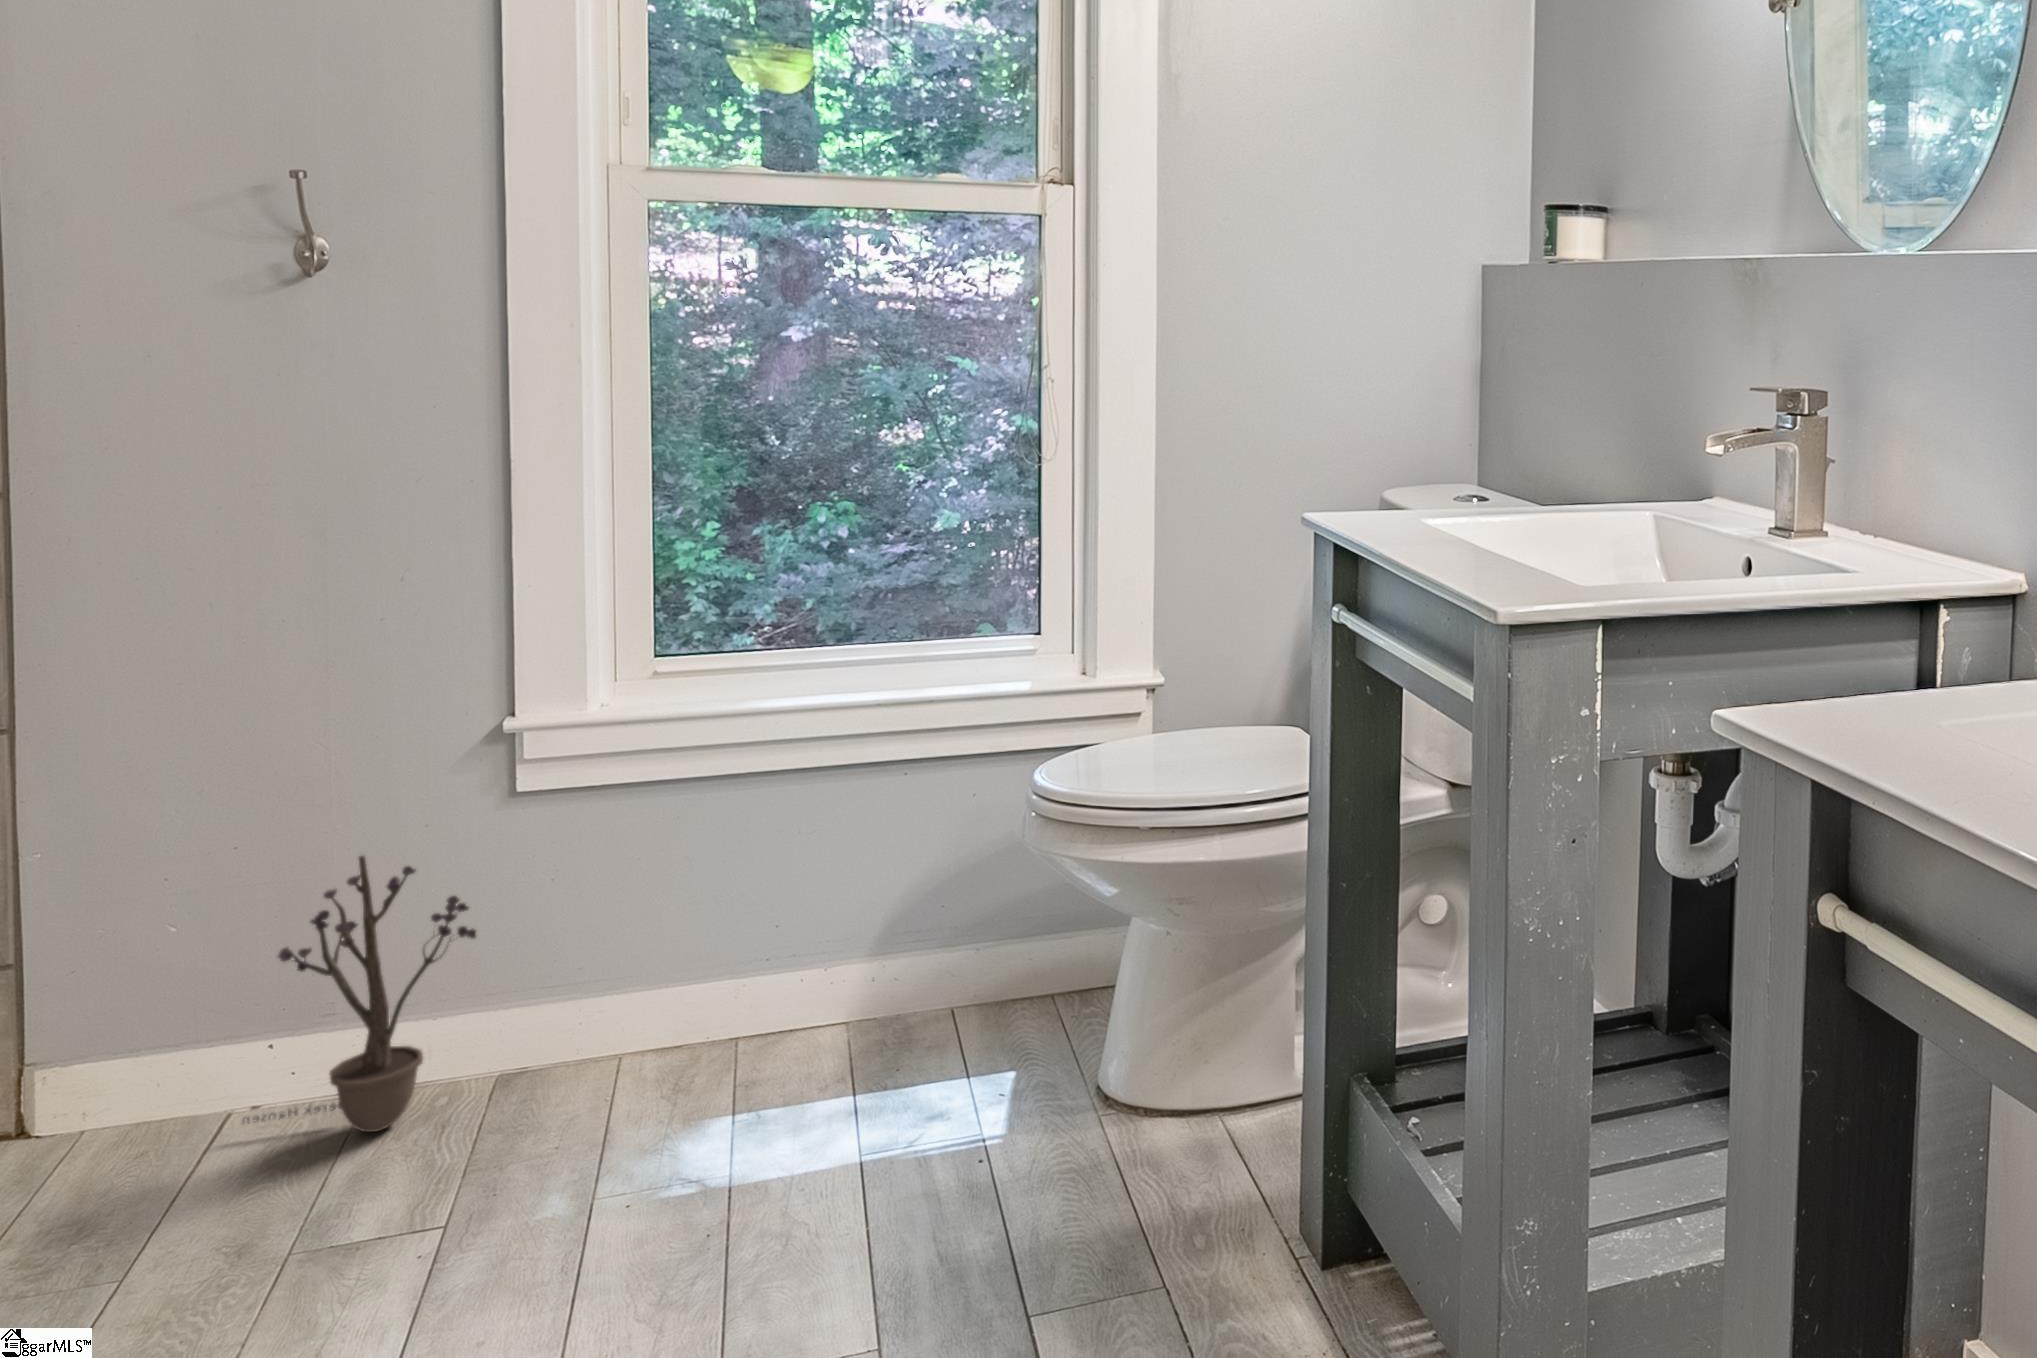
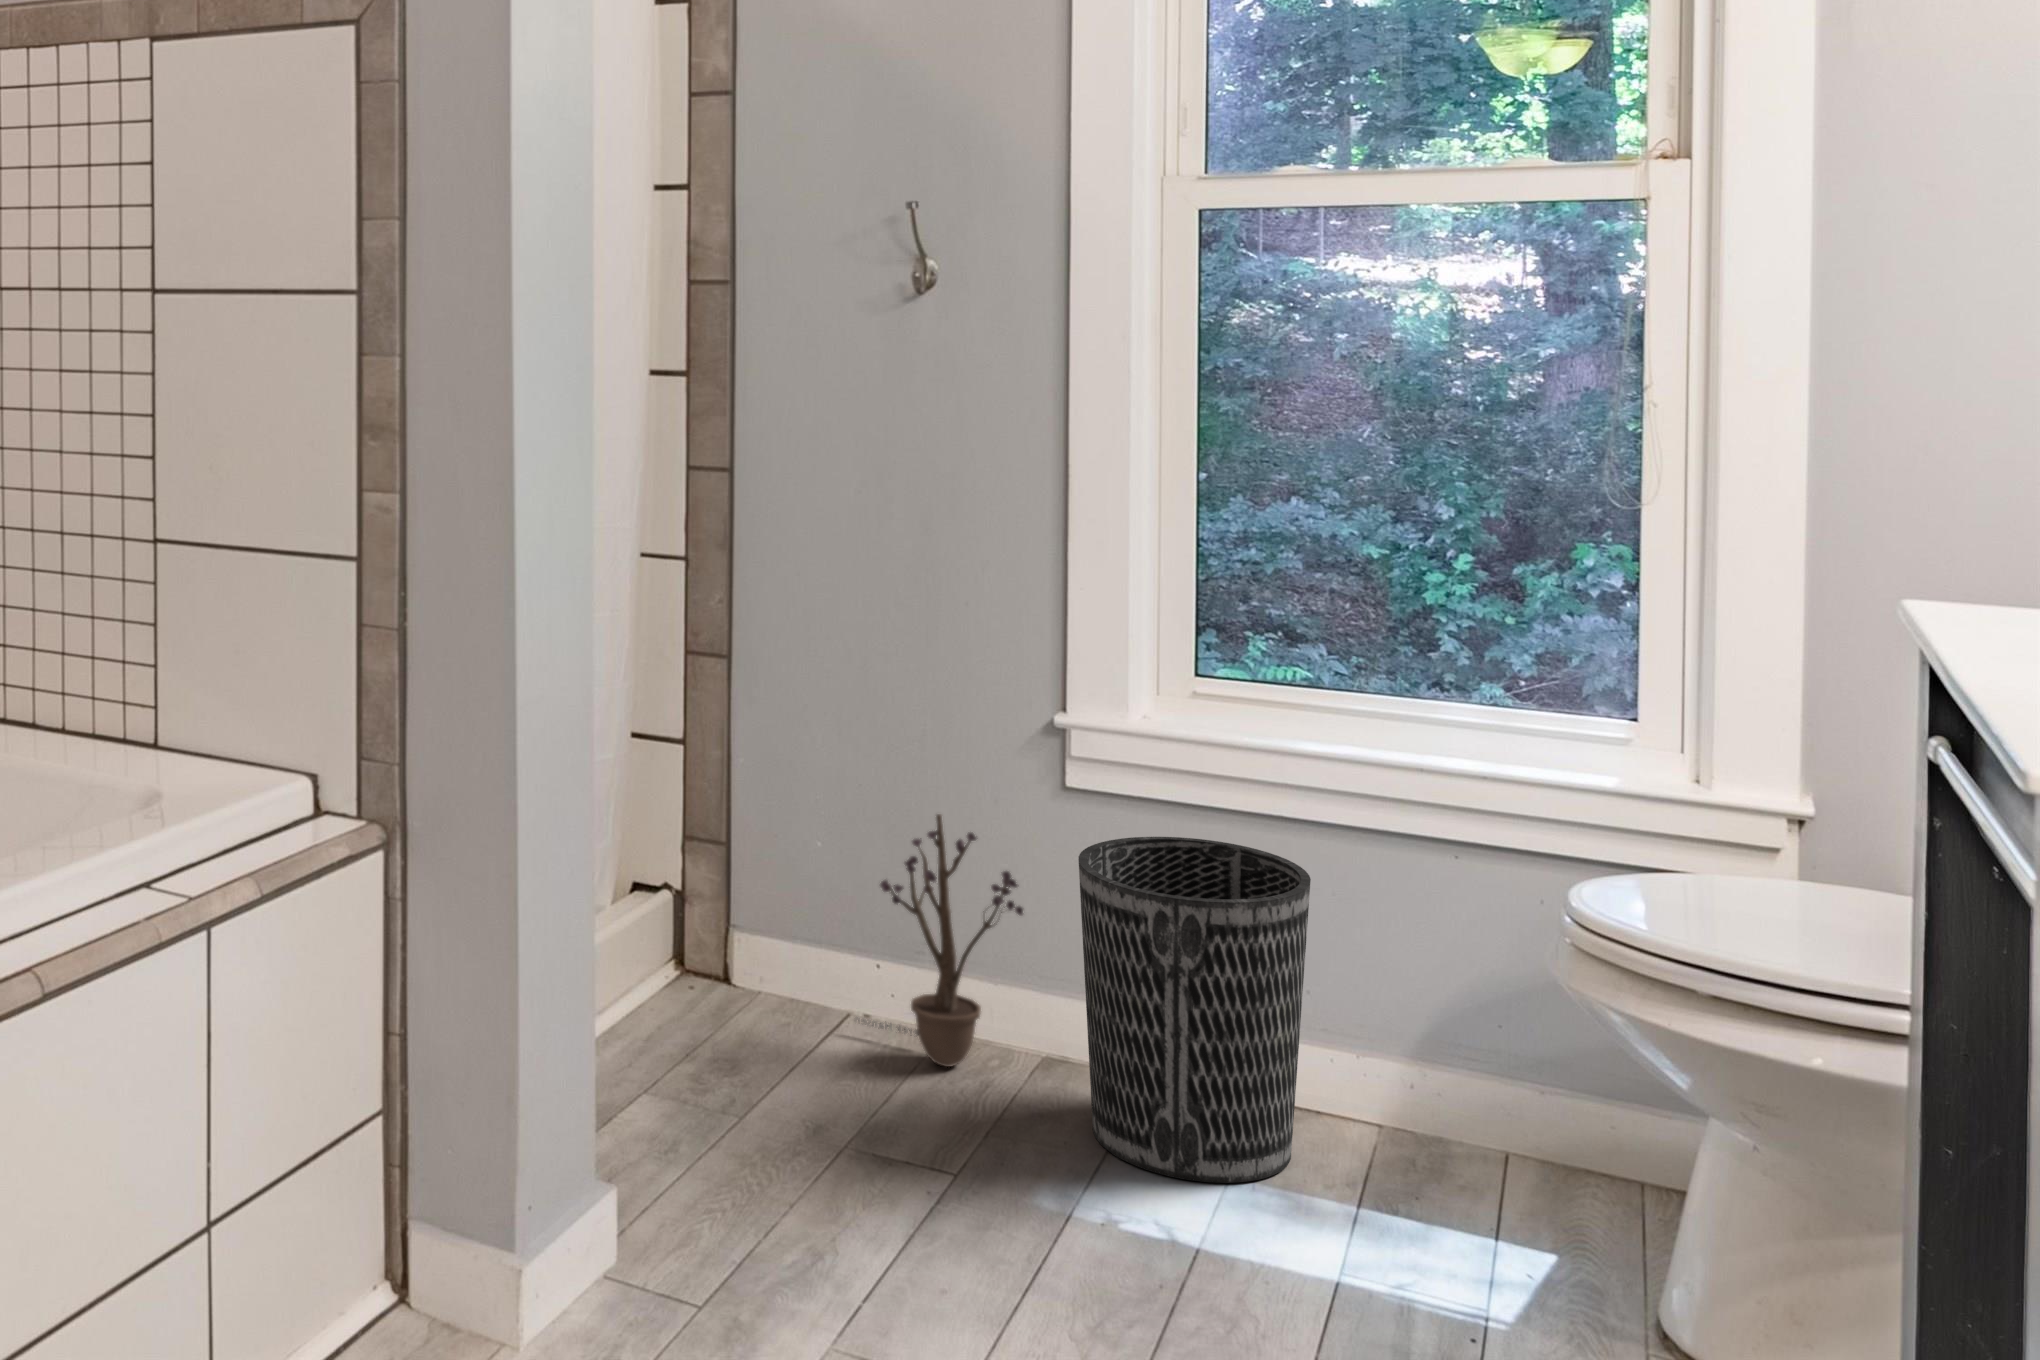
wastebasket: none [553,804,794,1152] -> present [1078,837,1311,1183]

